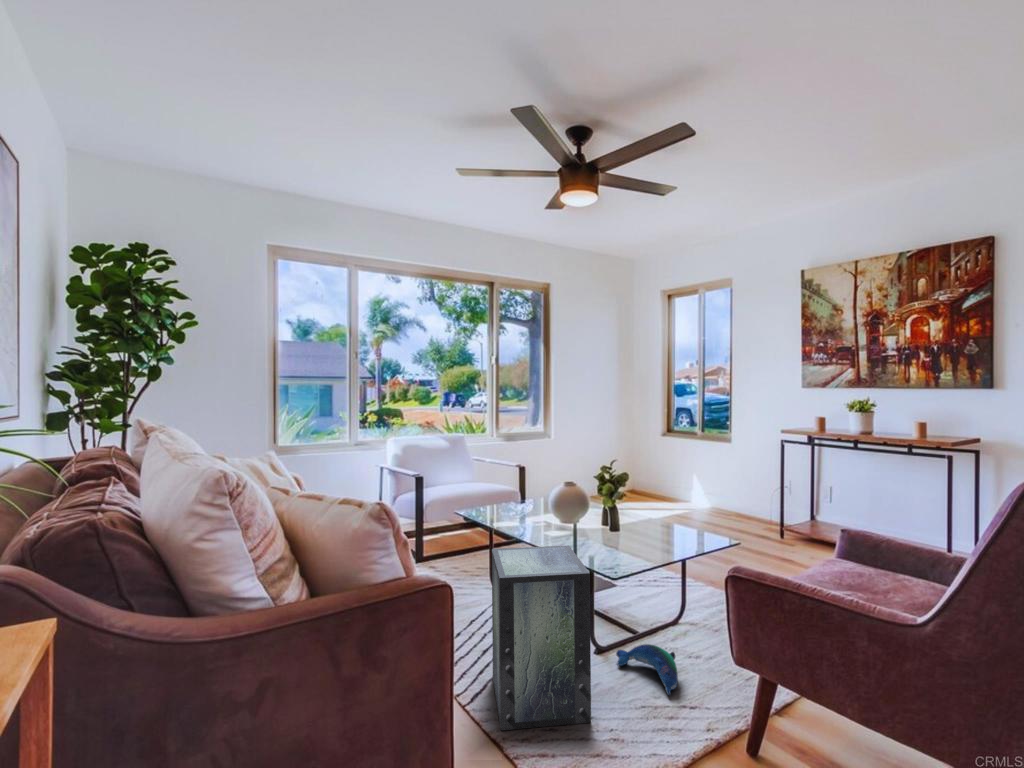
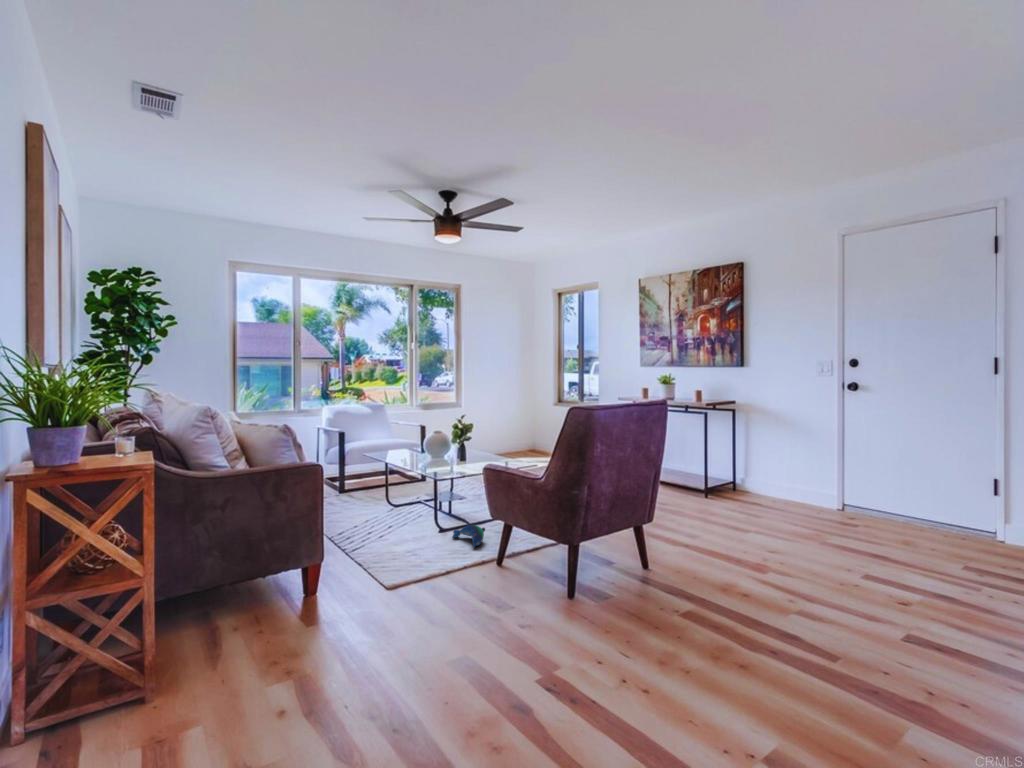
storage box: present [492,545,591,730] -> none [367,464,422,563]

